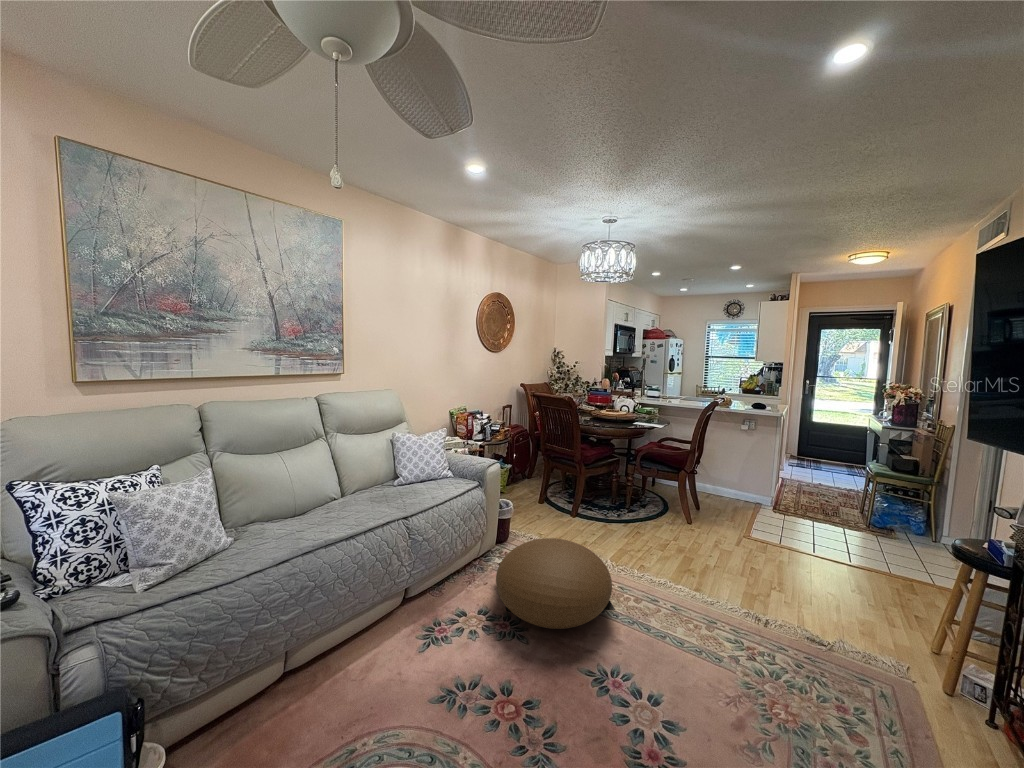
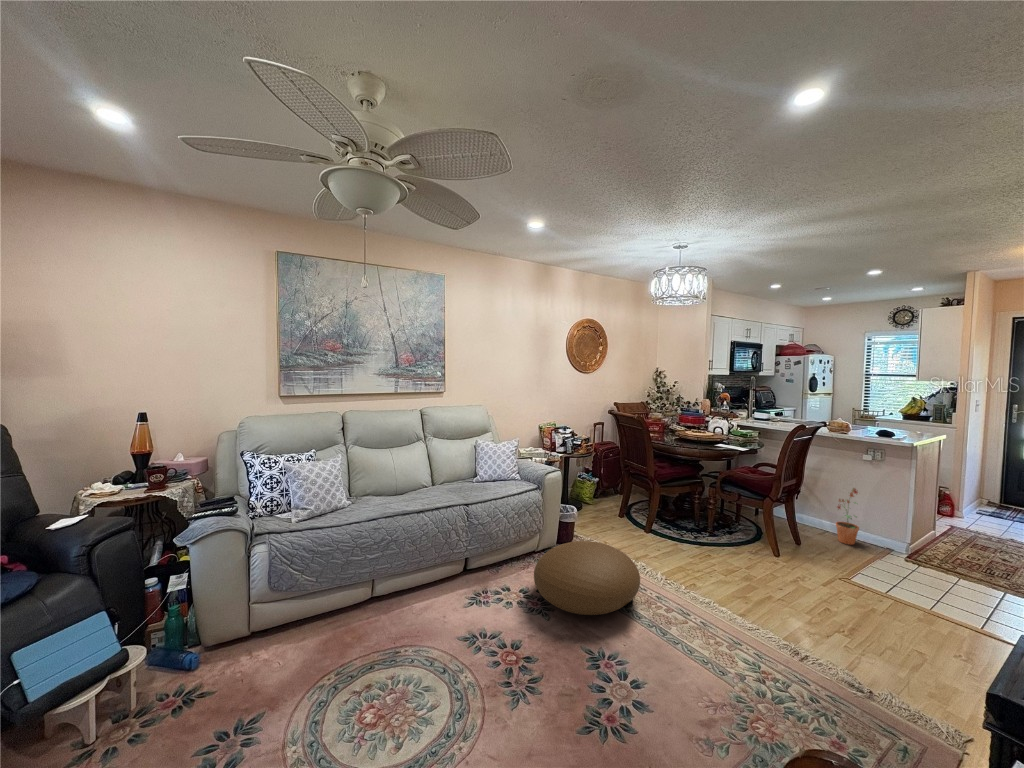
potted plant: none [717,454,737,503] -> present [836,488,859,545]

